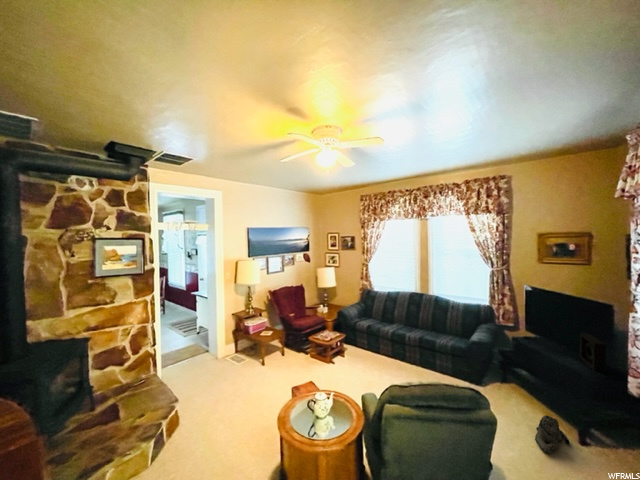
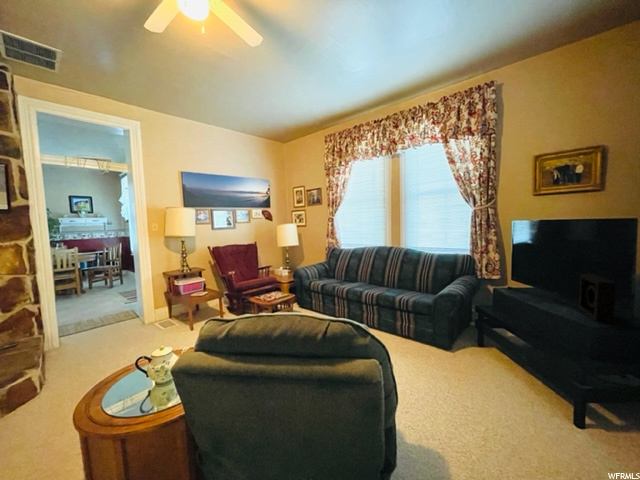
plush toy: present [535,415,570,453] -> none [504,383,554,435]

